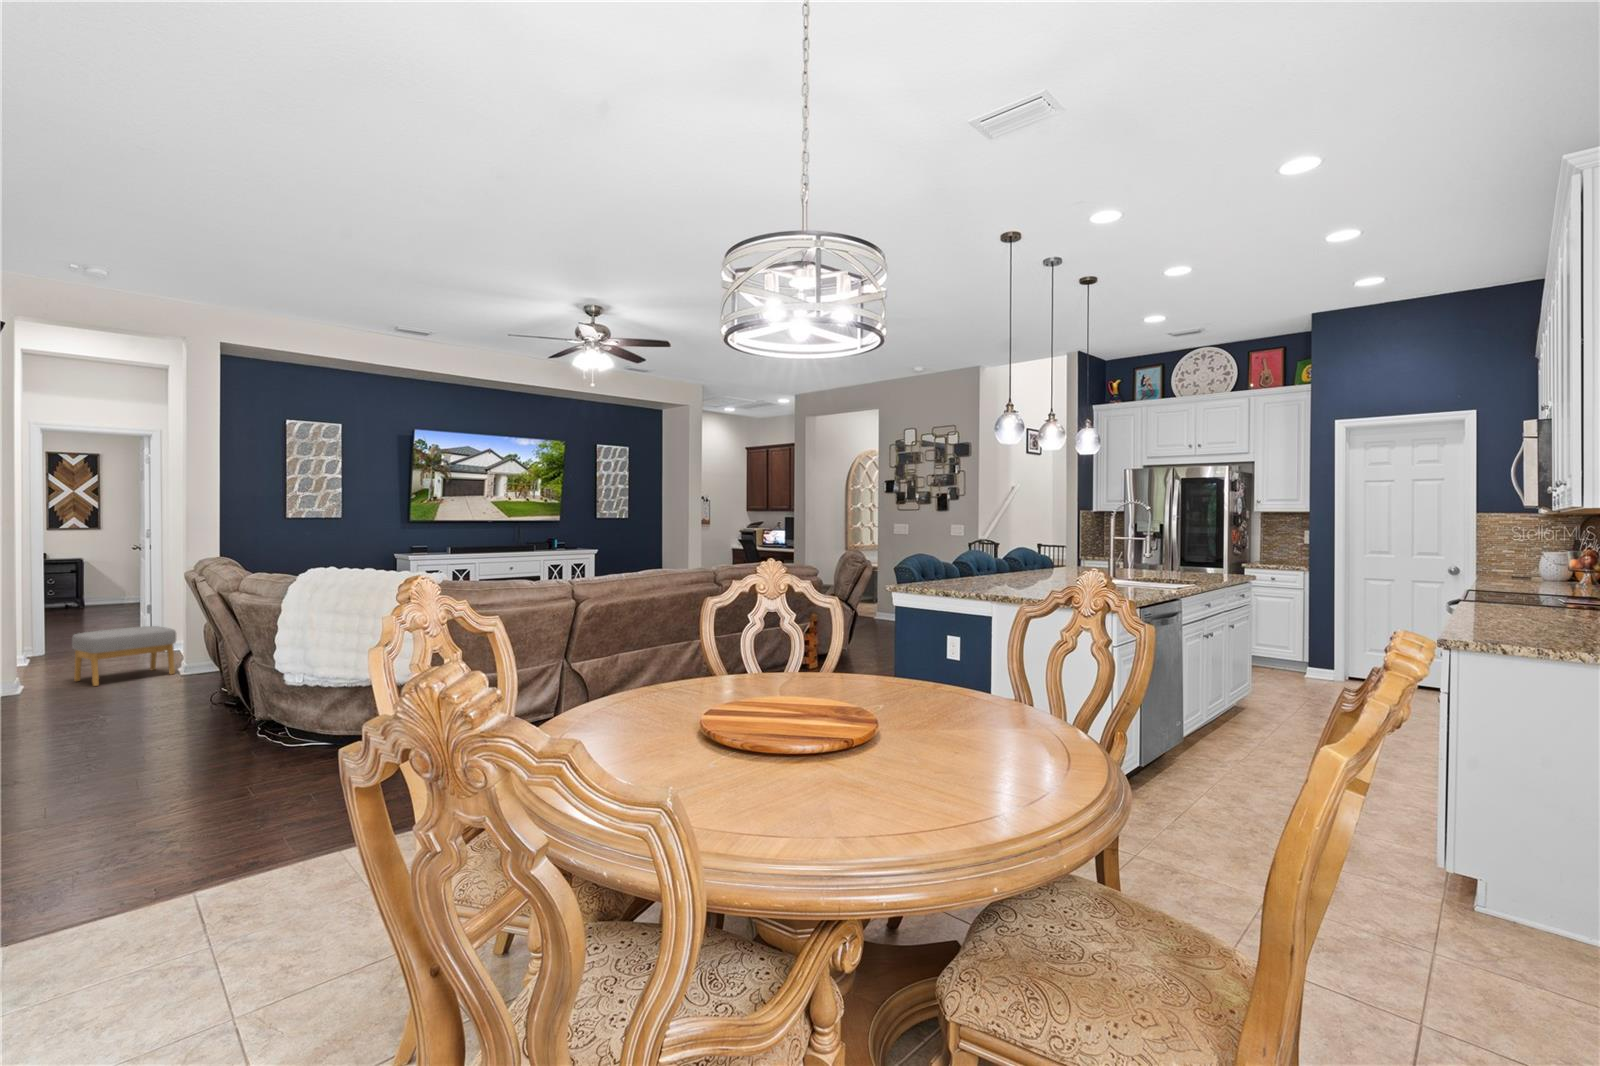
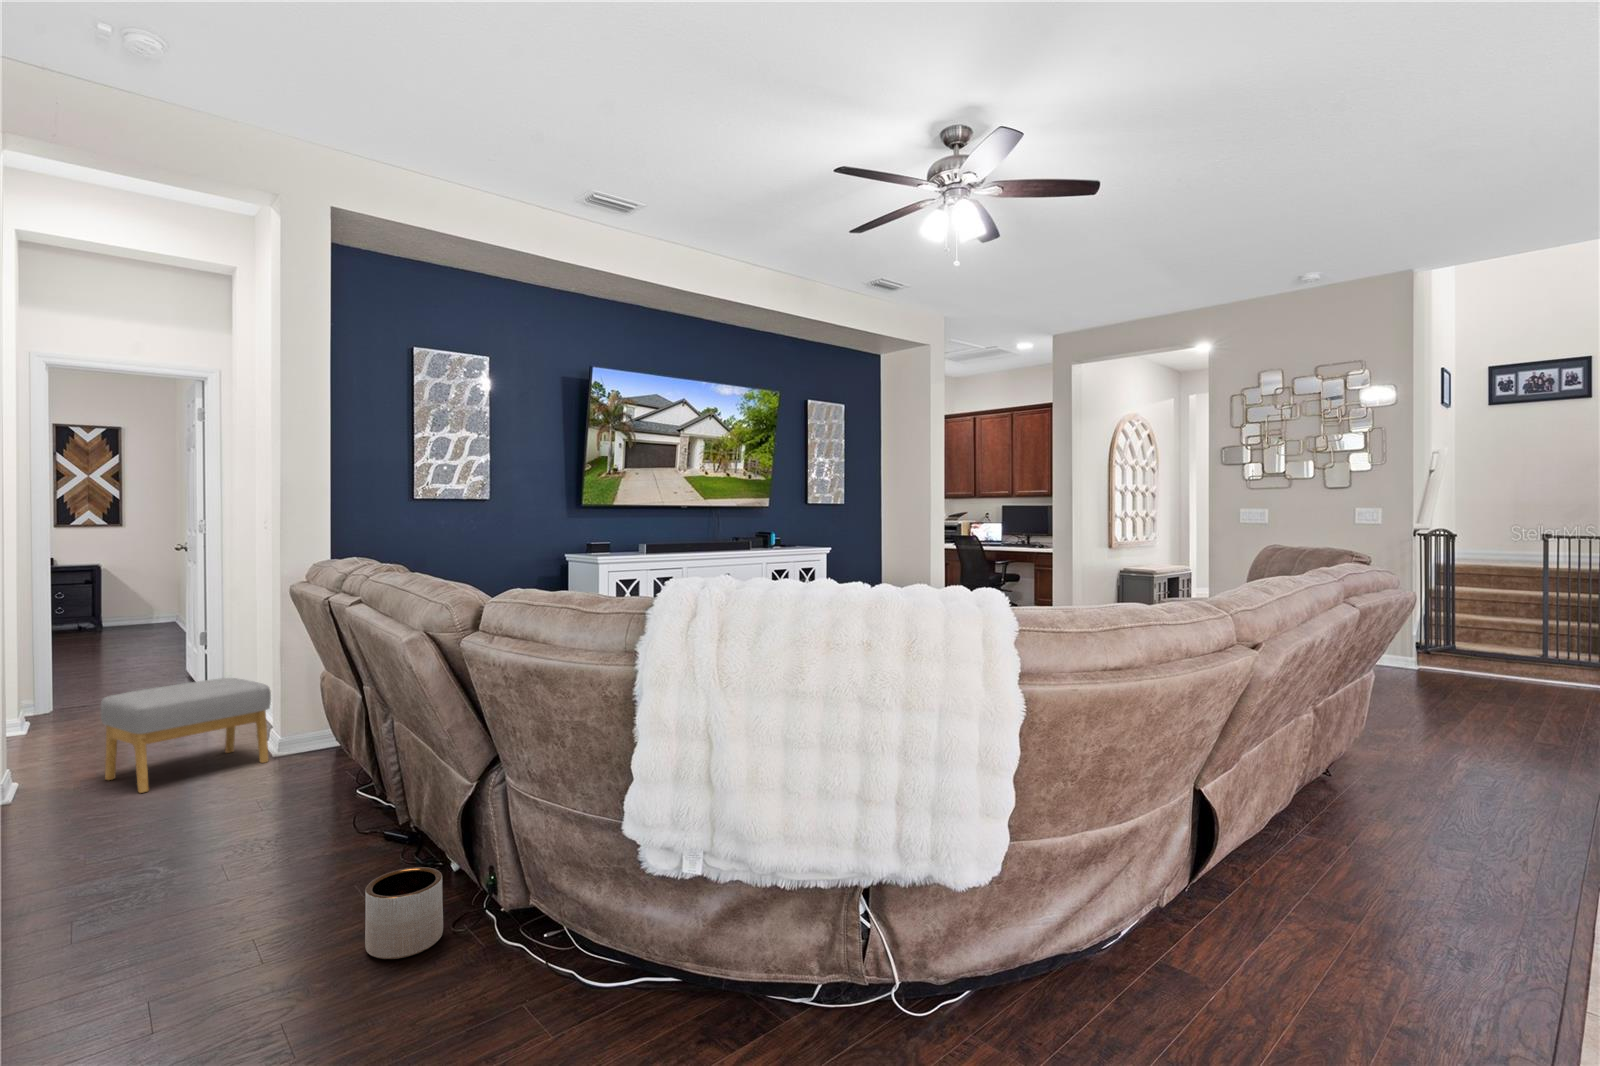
planter: none [188,700,228,735] -> present [365,867,443,959]

